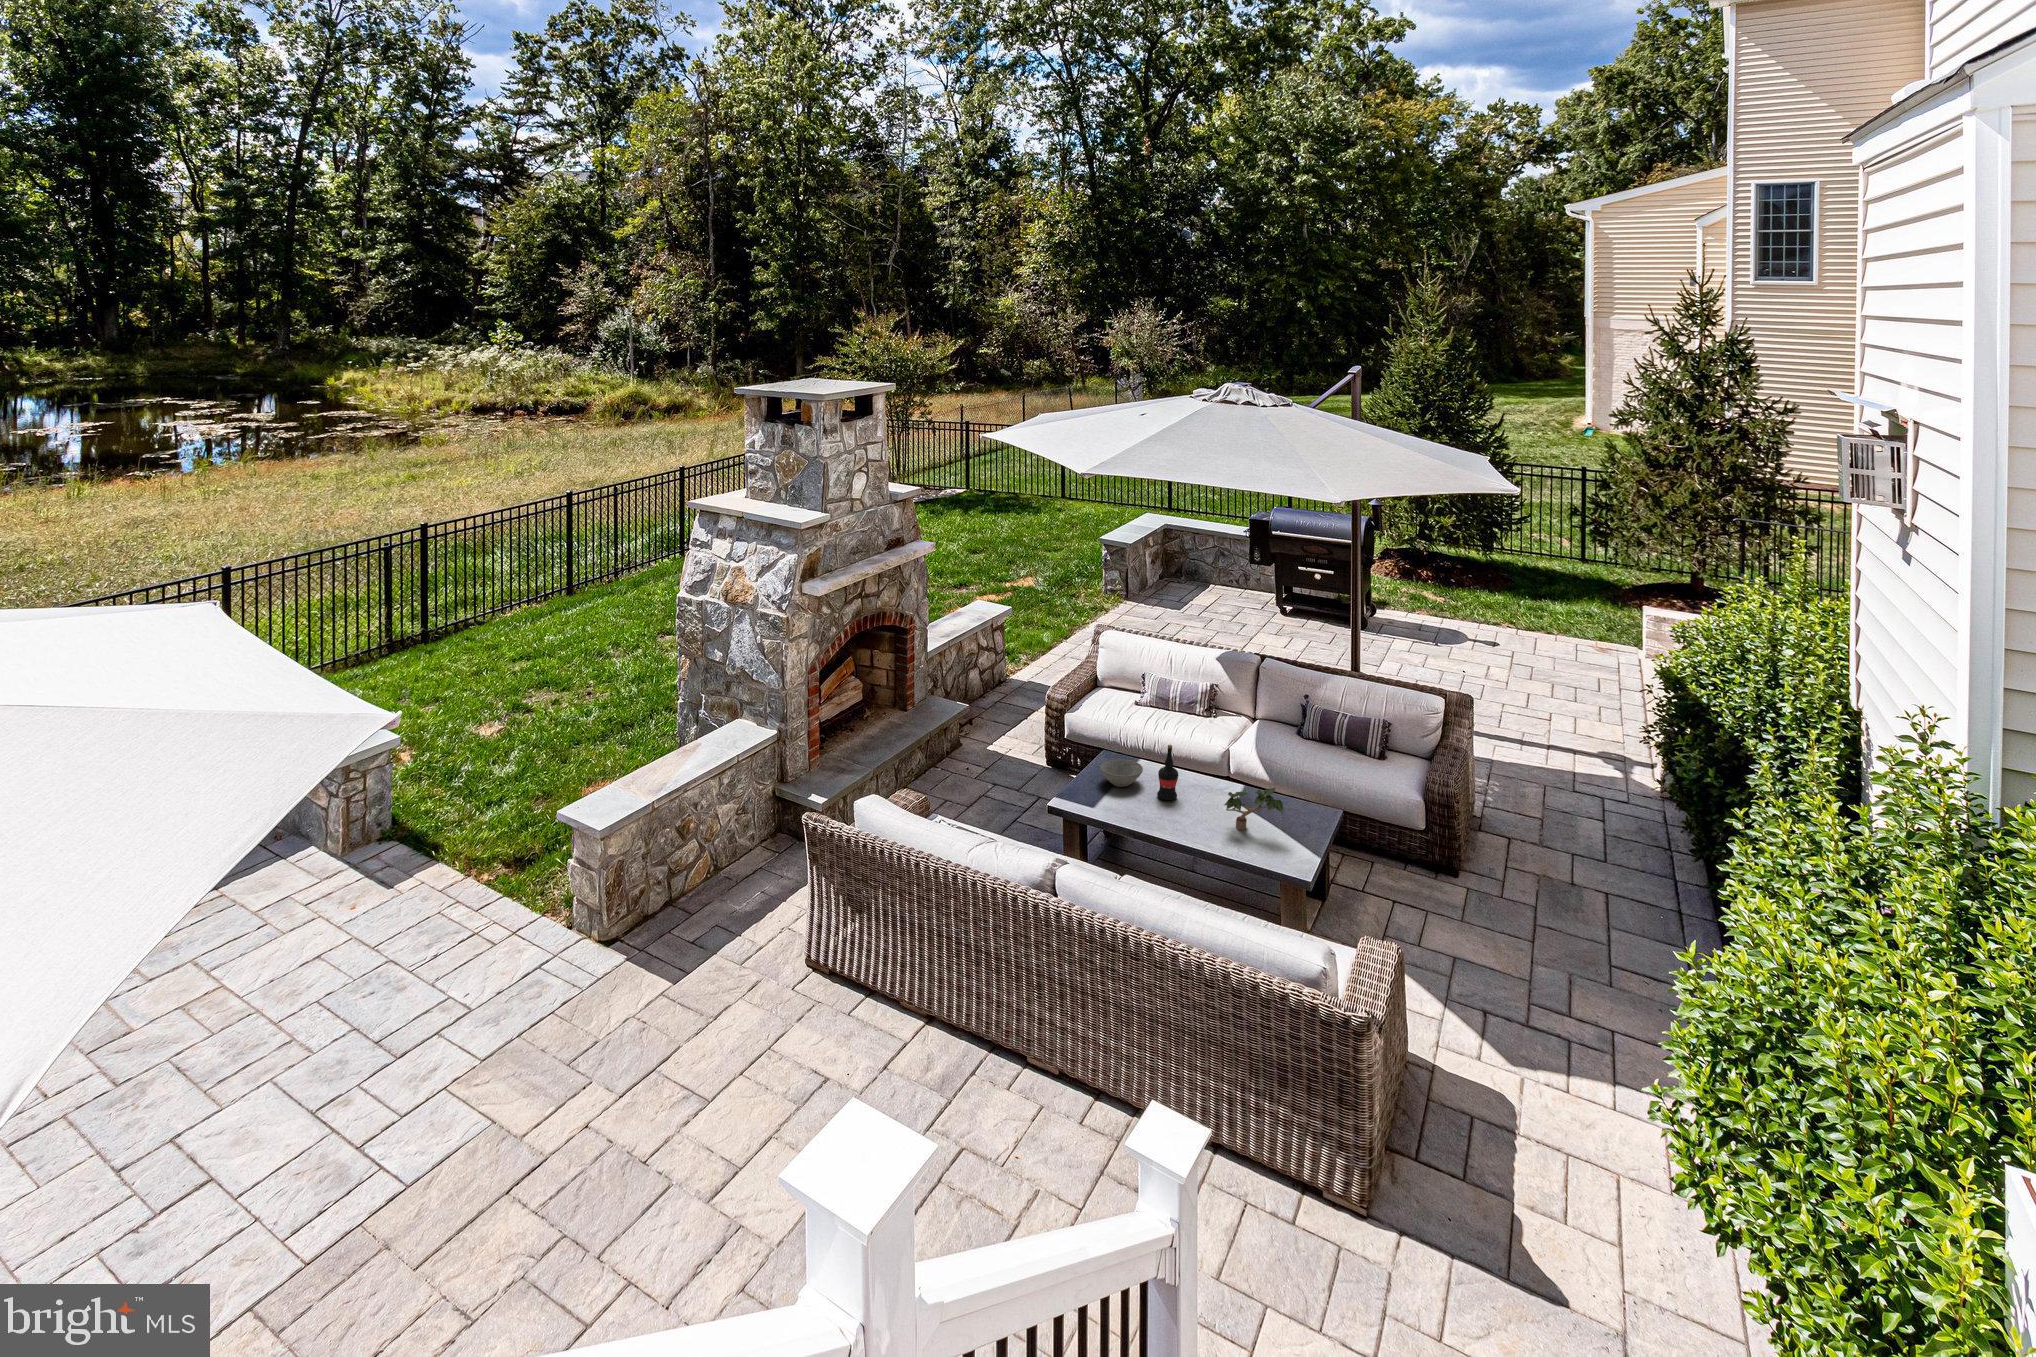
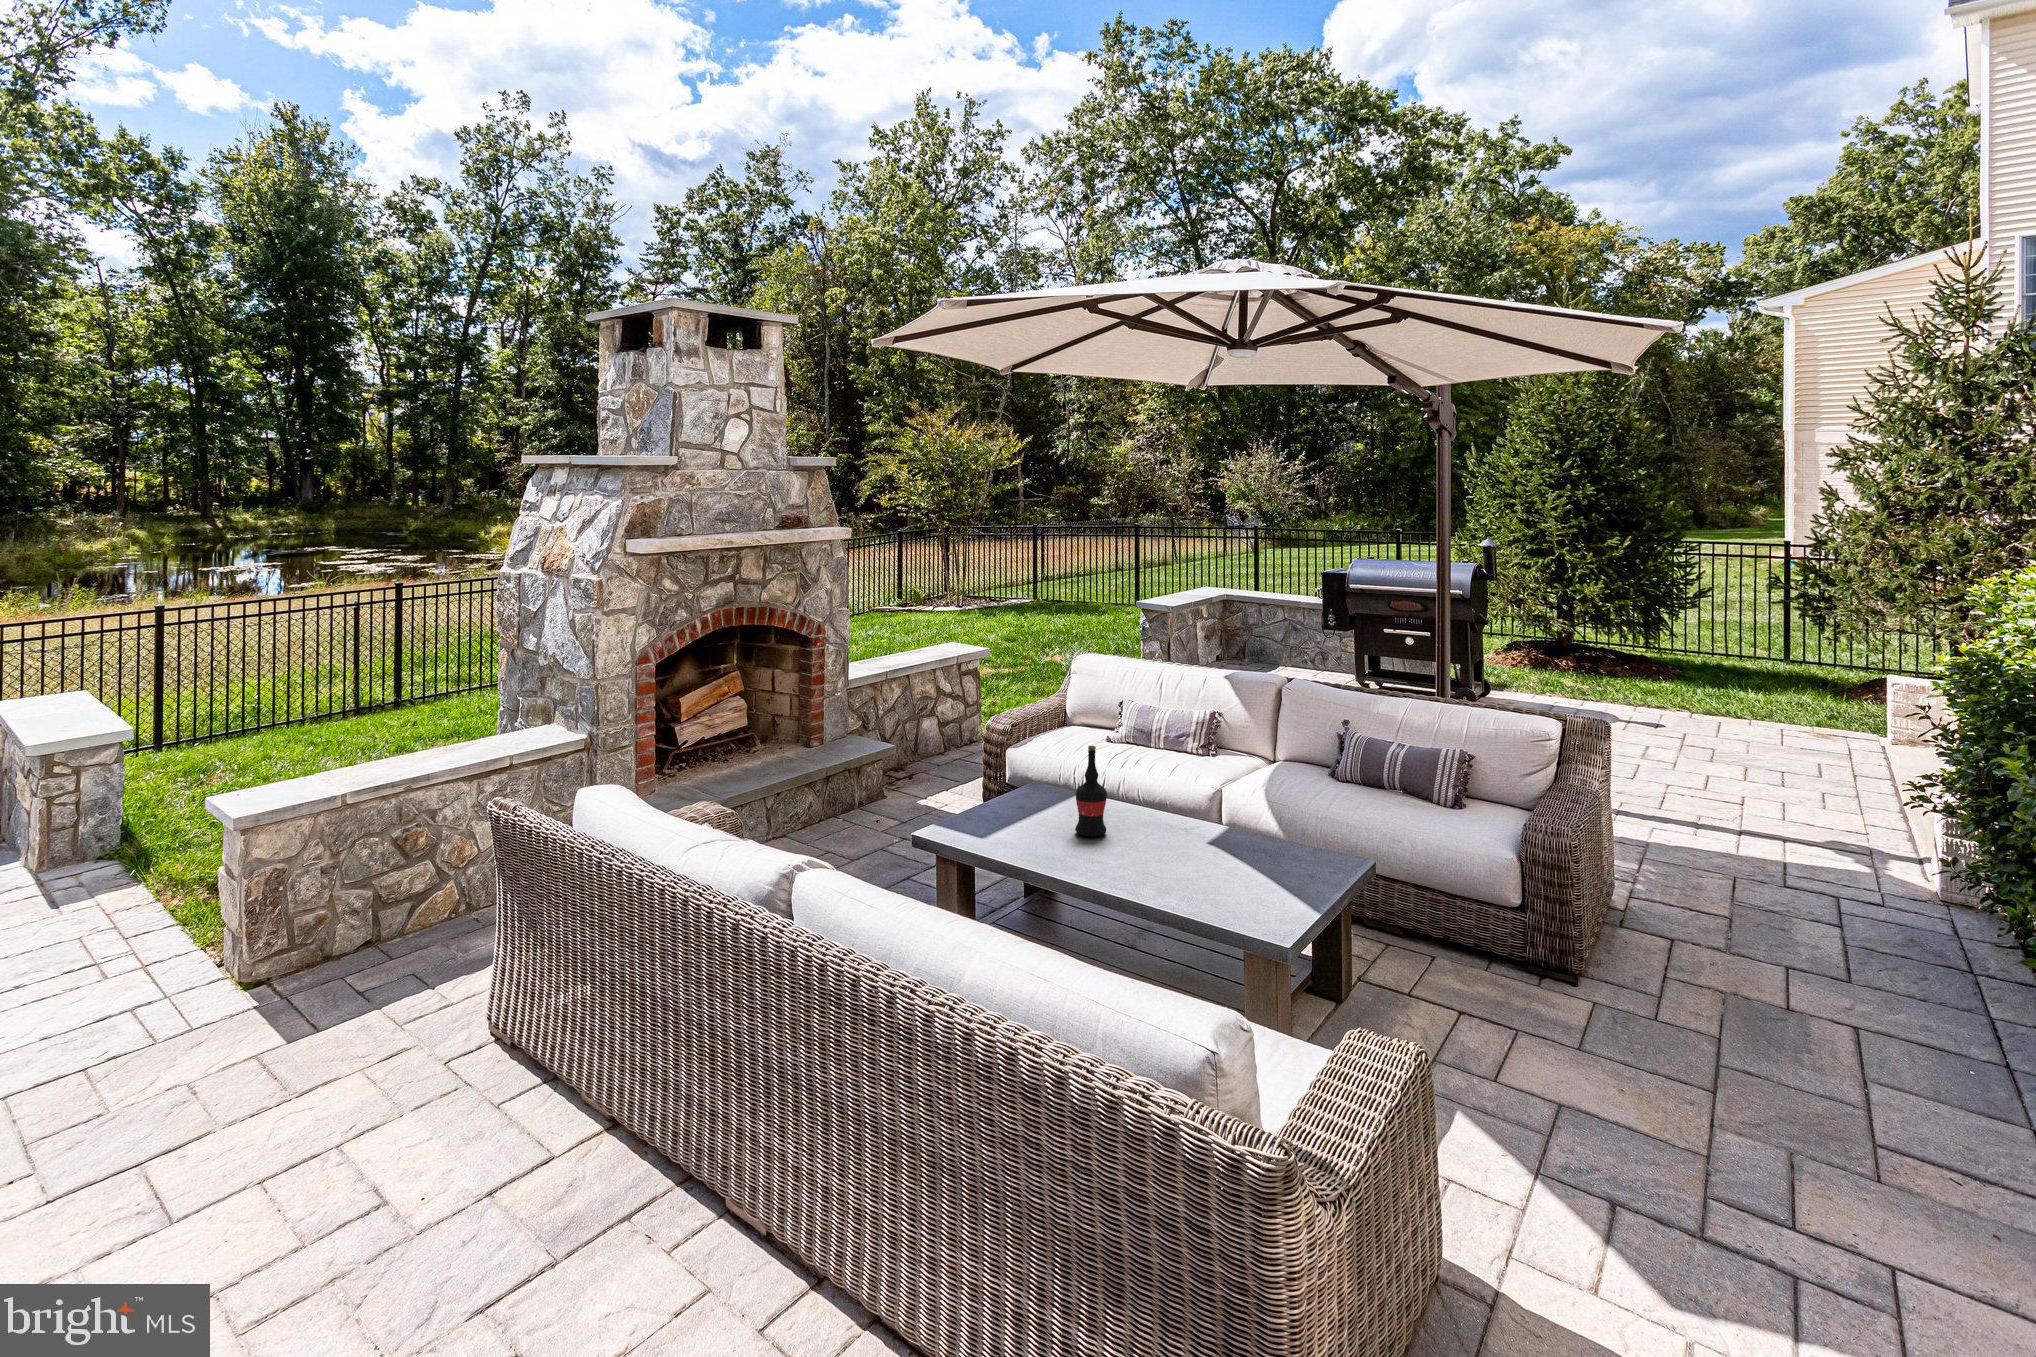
bowl: present [1100,759,1143,787] -> none [996,783,1062,820]
potted plant: present [1225,788,1283,830] -> none [1150,794,1268,876]

